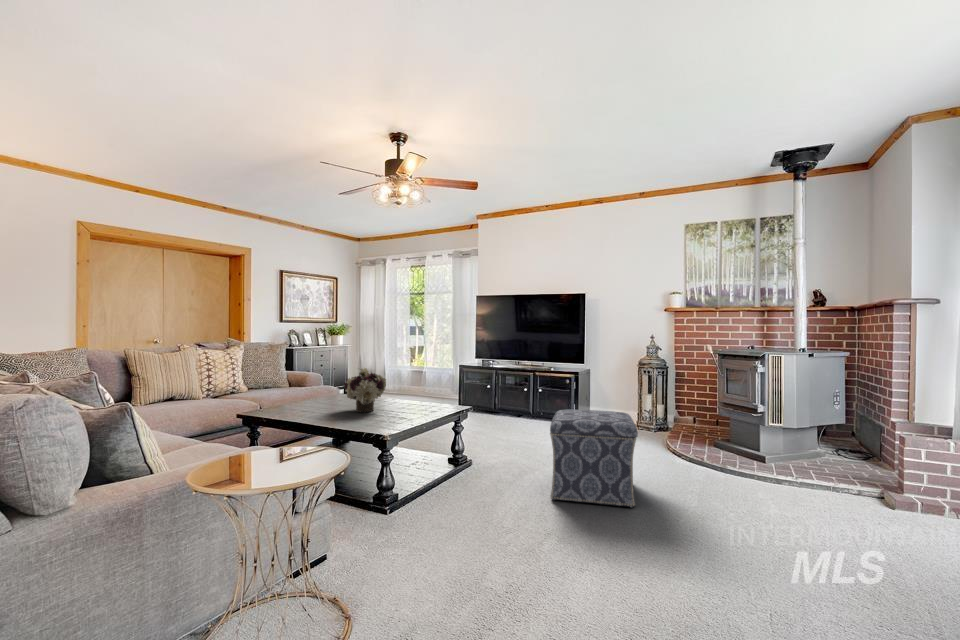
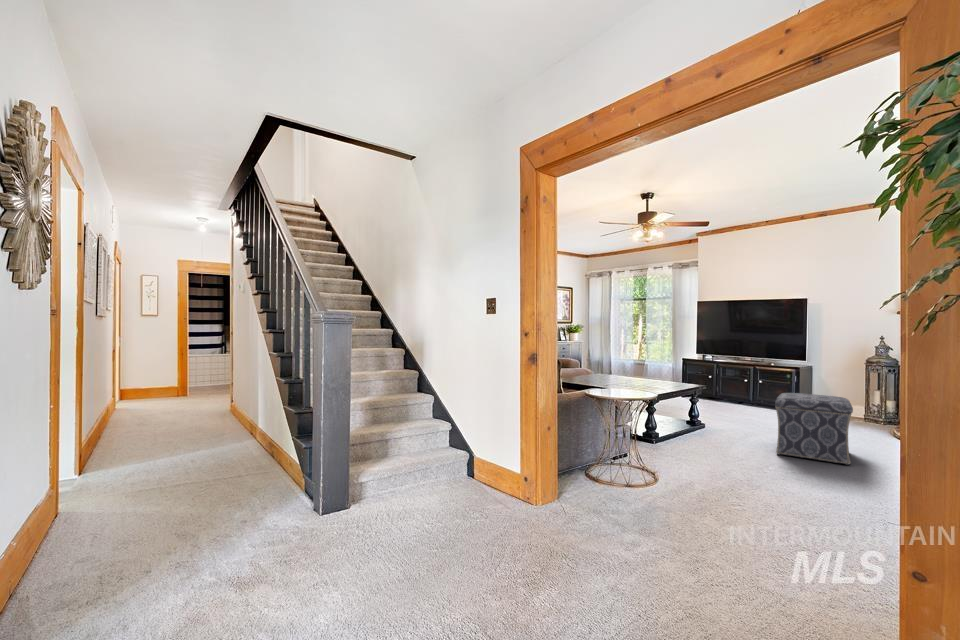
flower arrangement: present [344,368,386,412] -> none [611,357,642,387]

